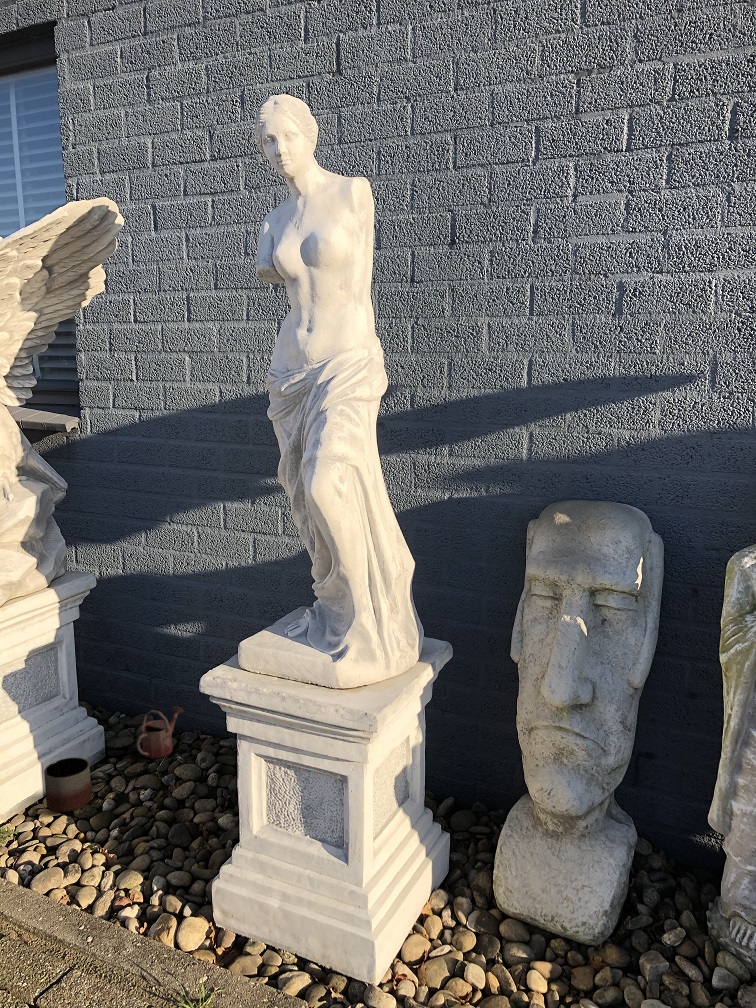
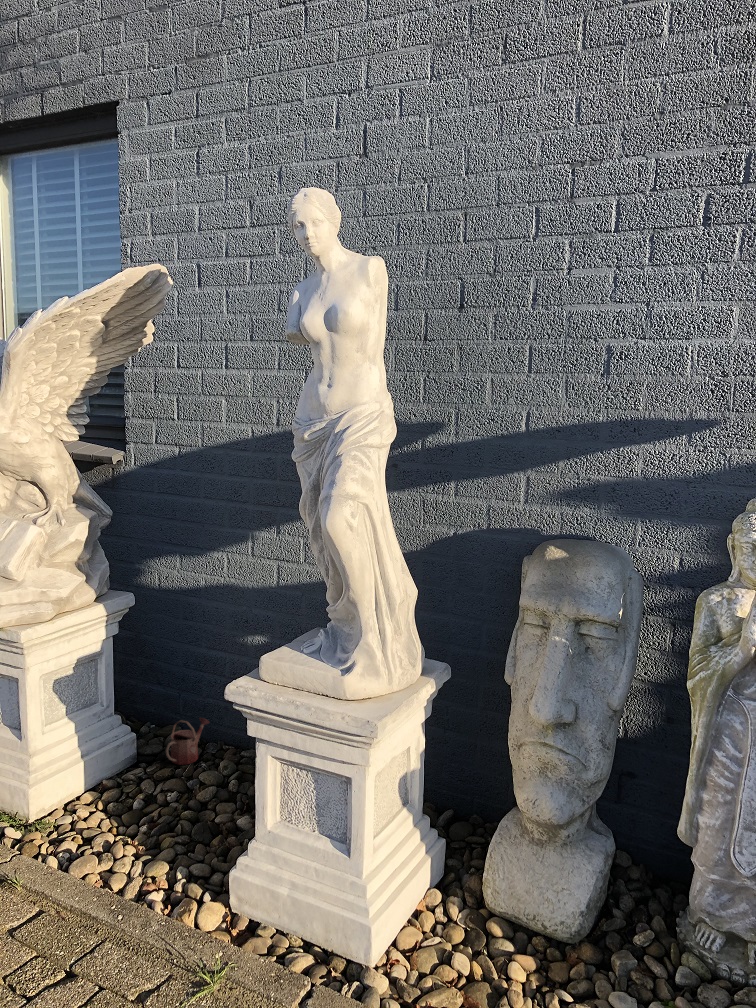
planter: present [44,757,92,812] -> none [83,760,124,809]

